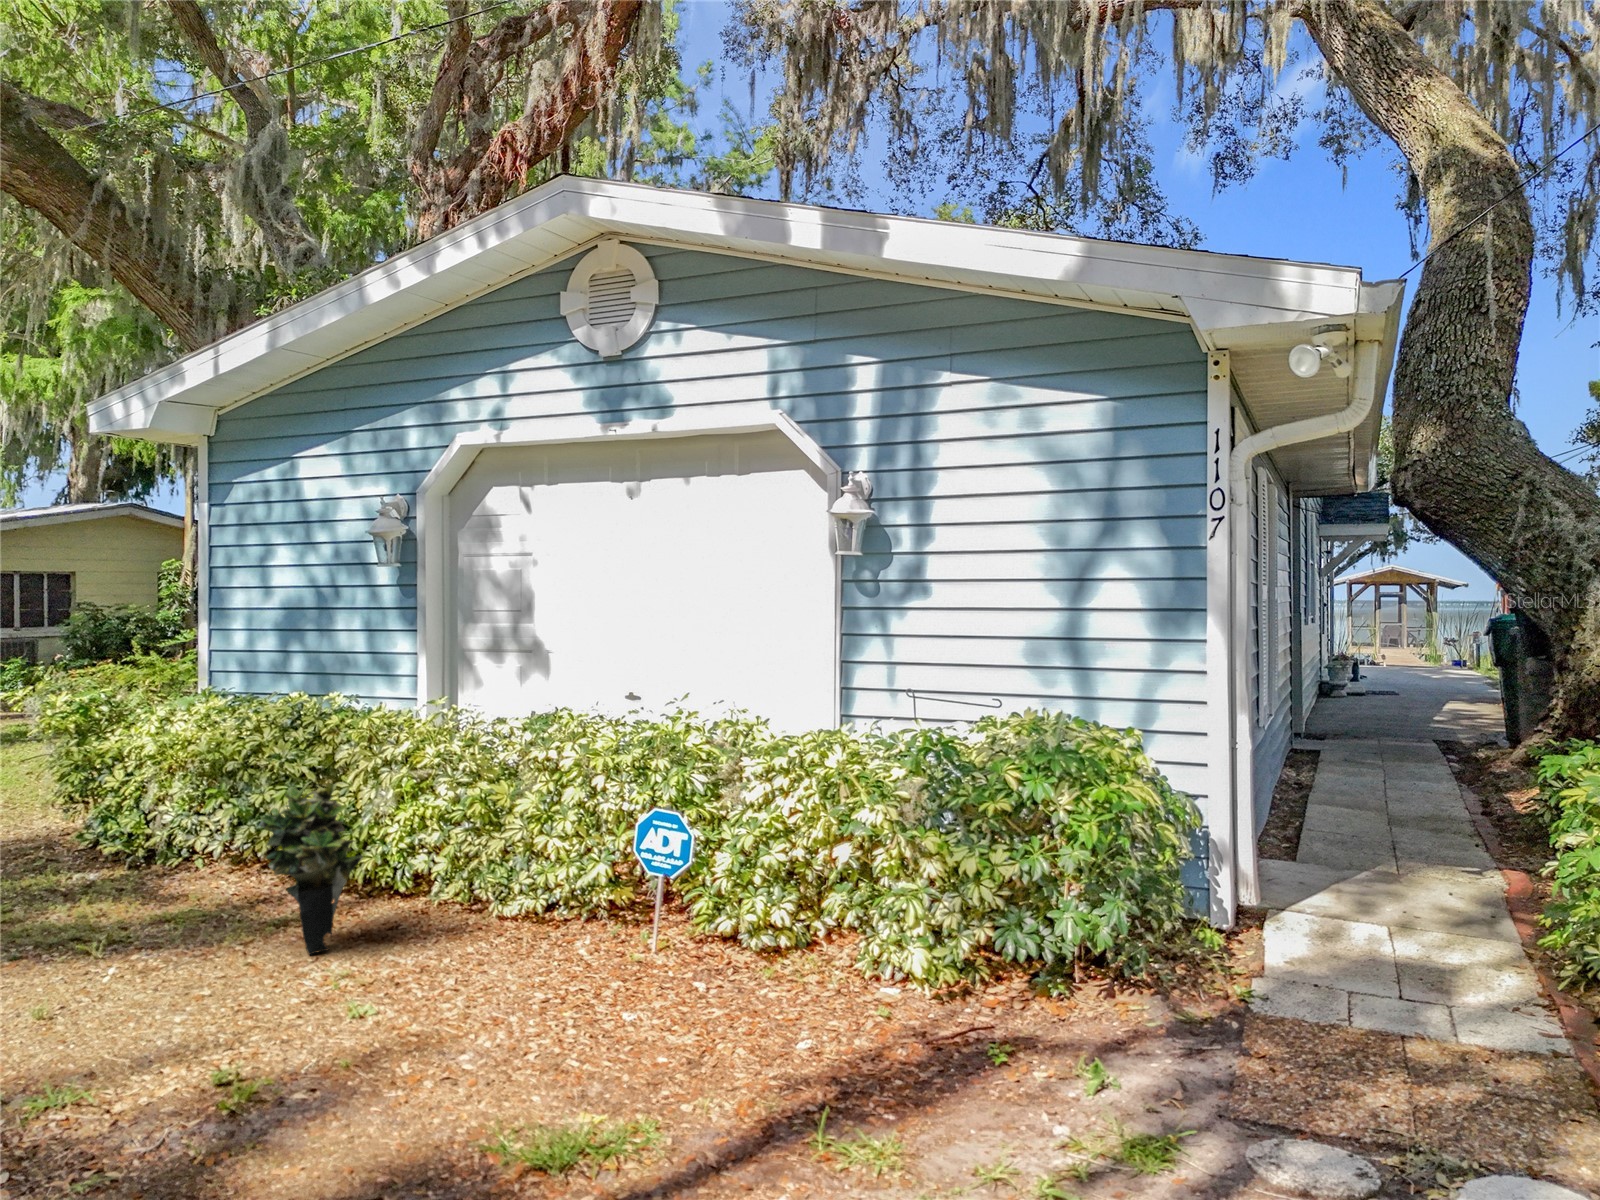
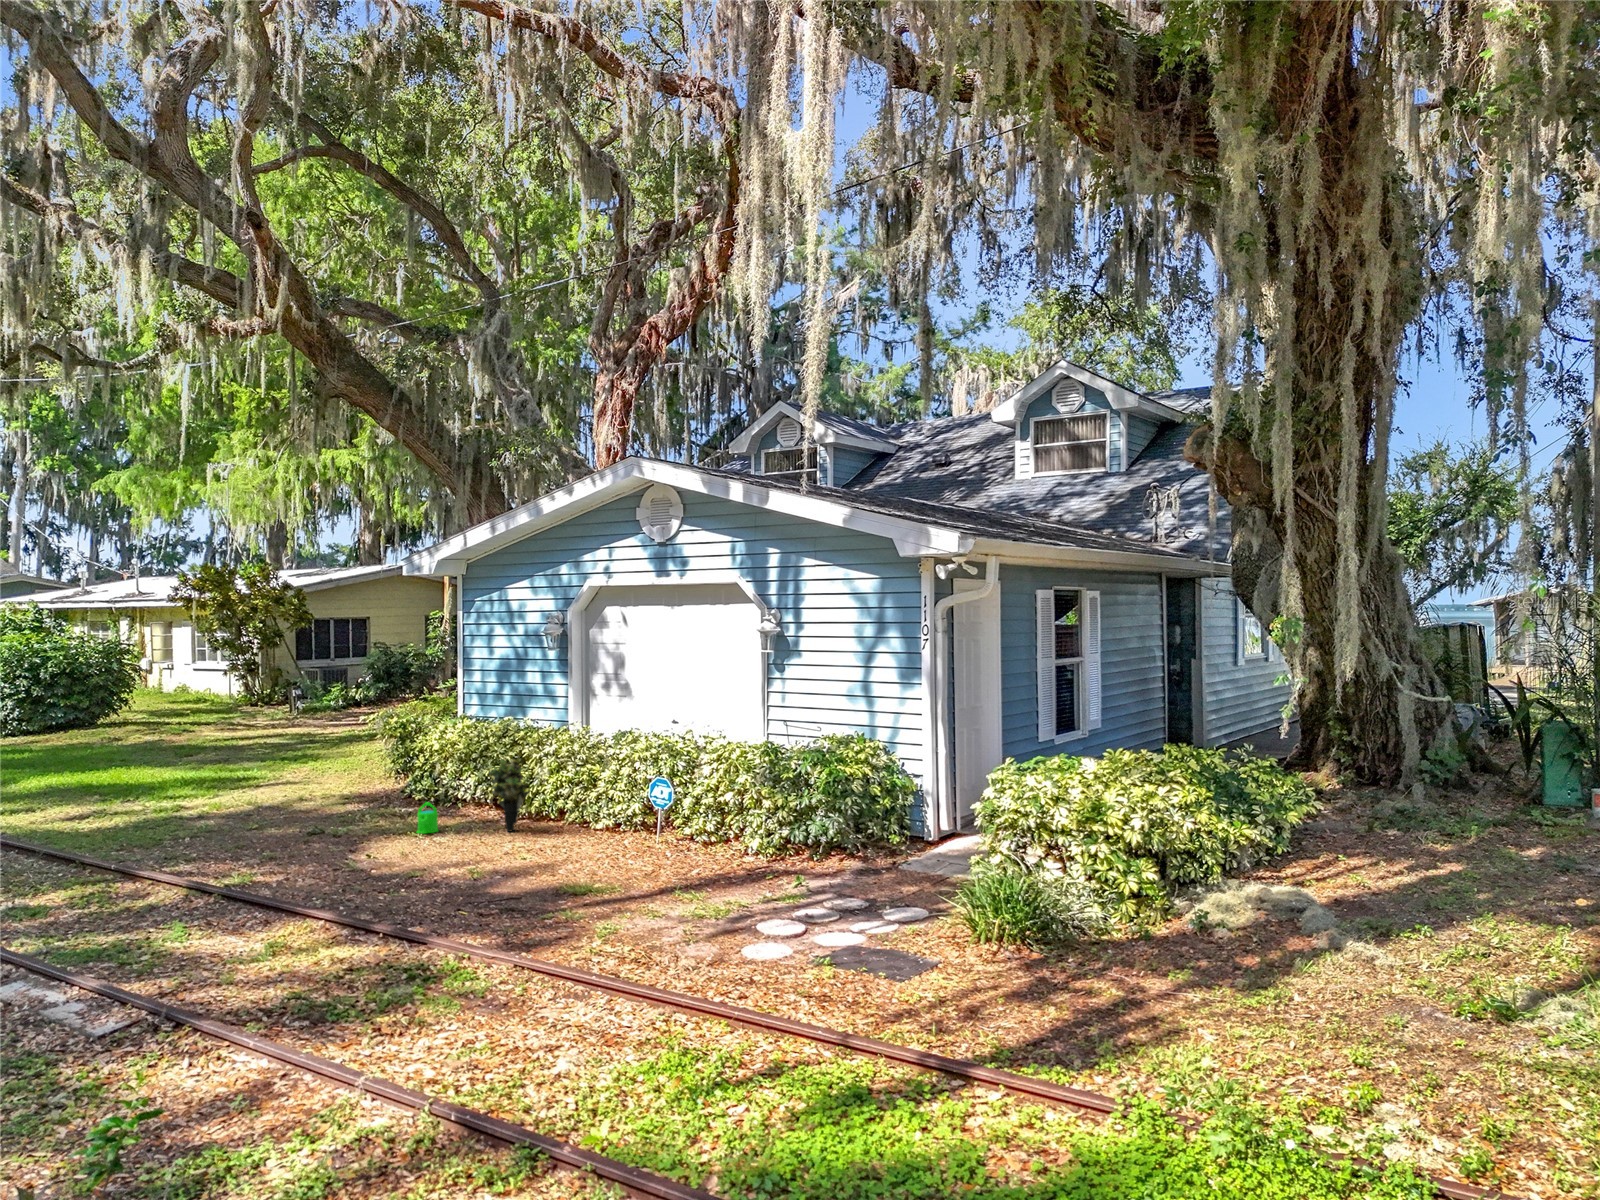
watering can: none [68,901,134,981] -> present [417,802,438,833]

